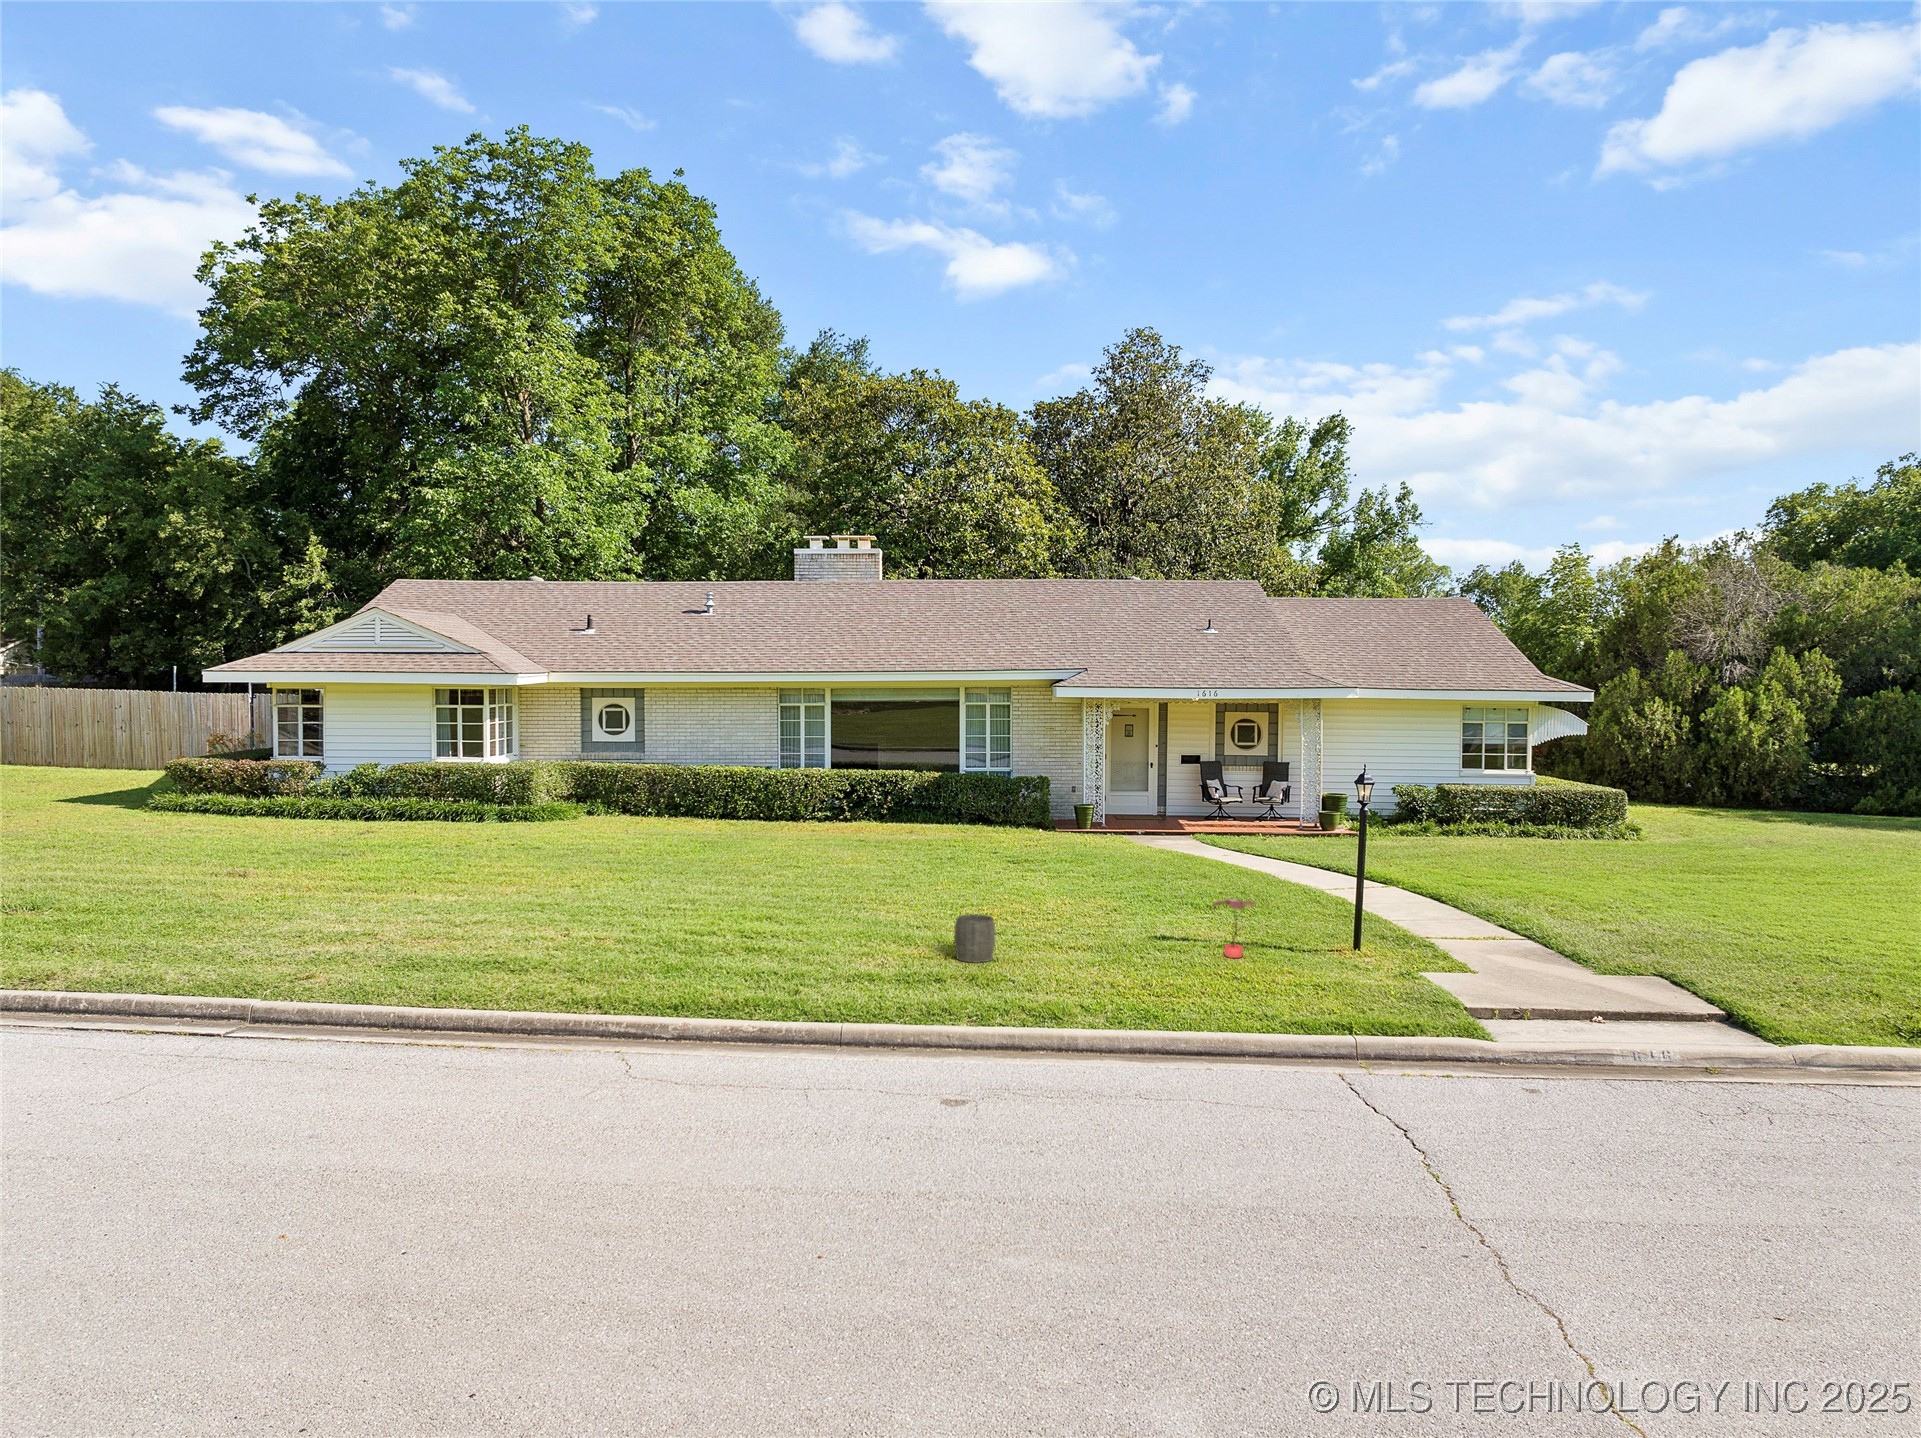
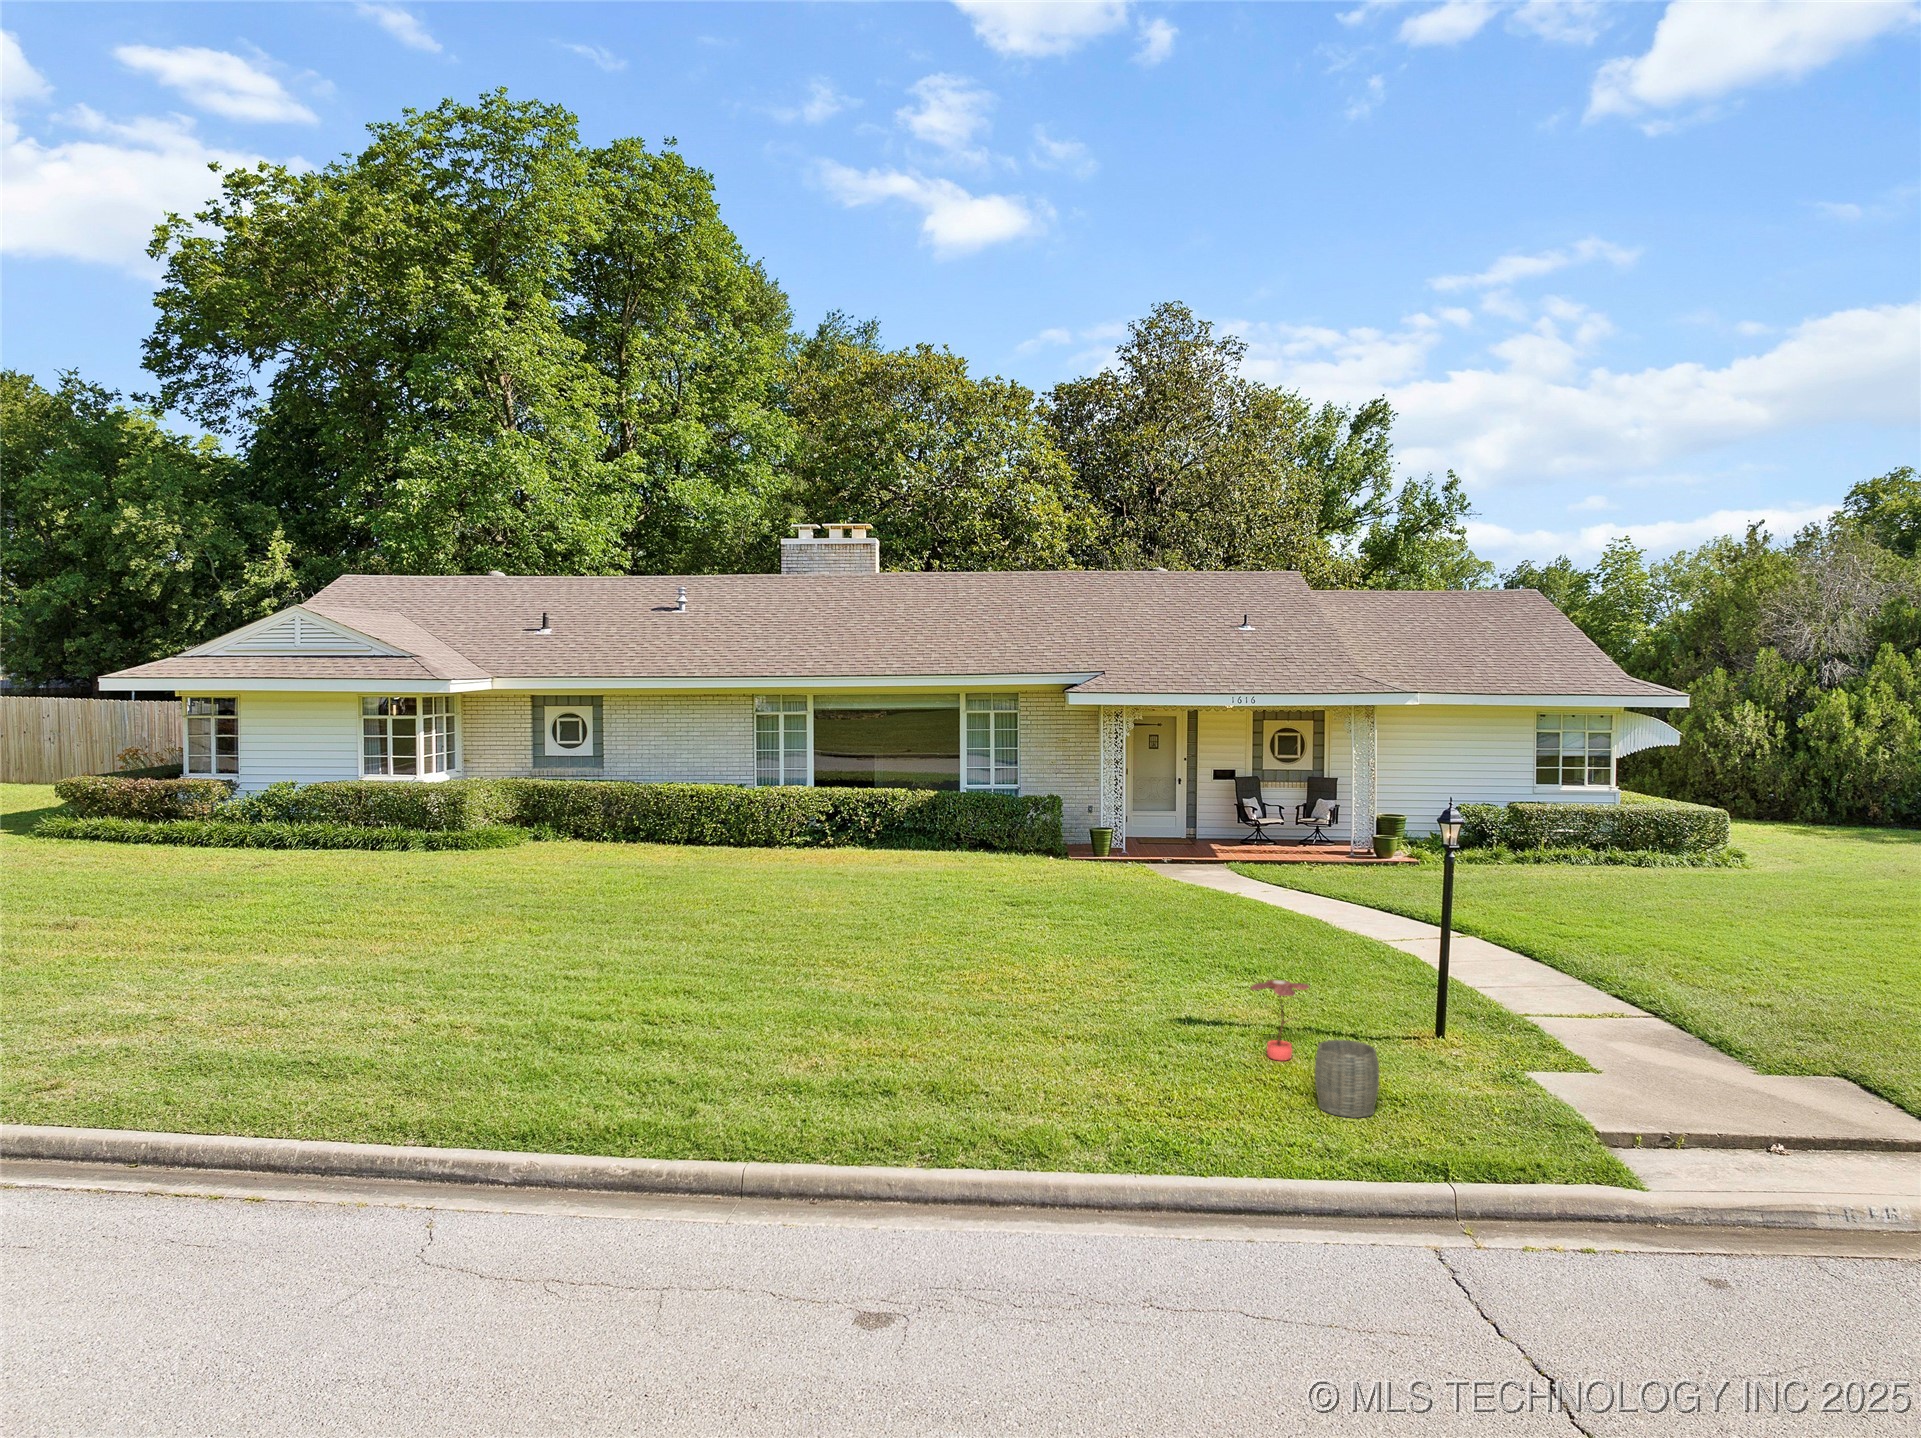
woven basket: present [954,914,995,963] -> present [1315,1040,1379,1118]

